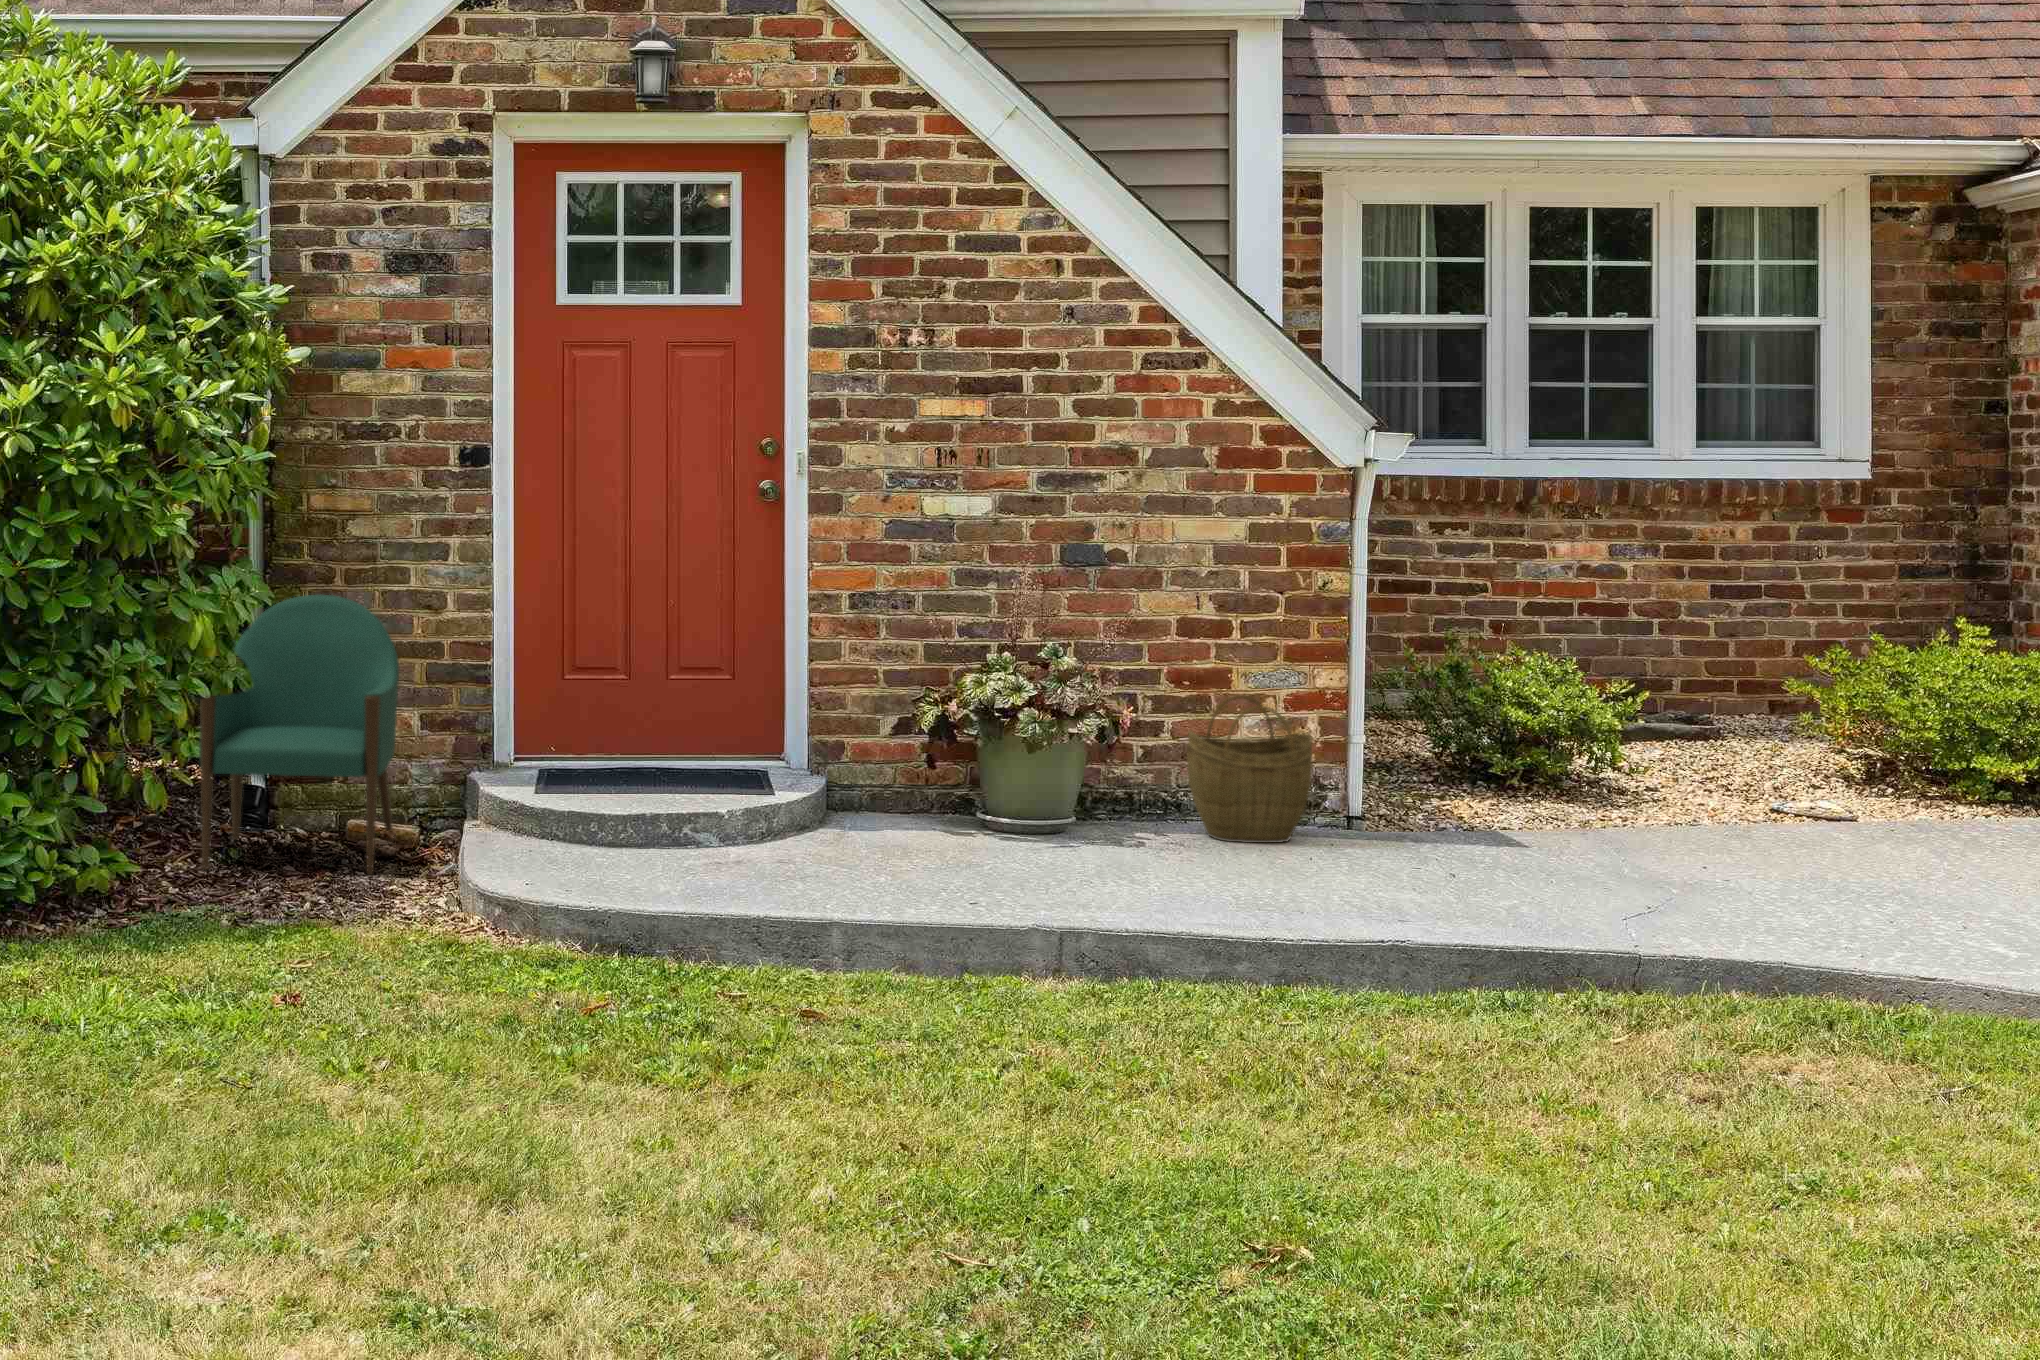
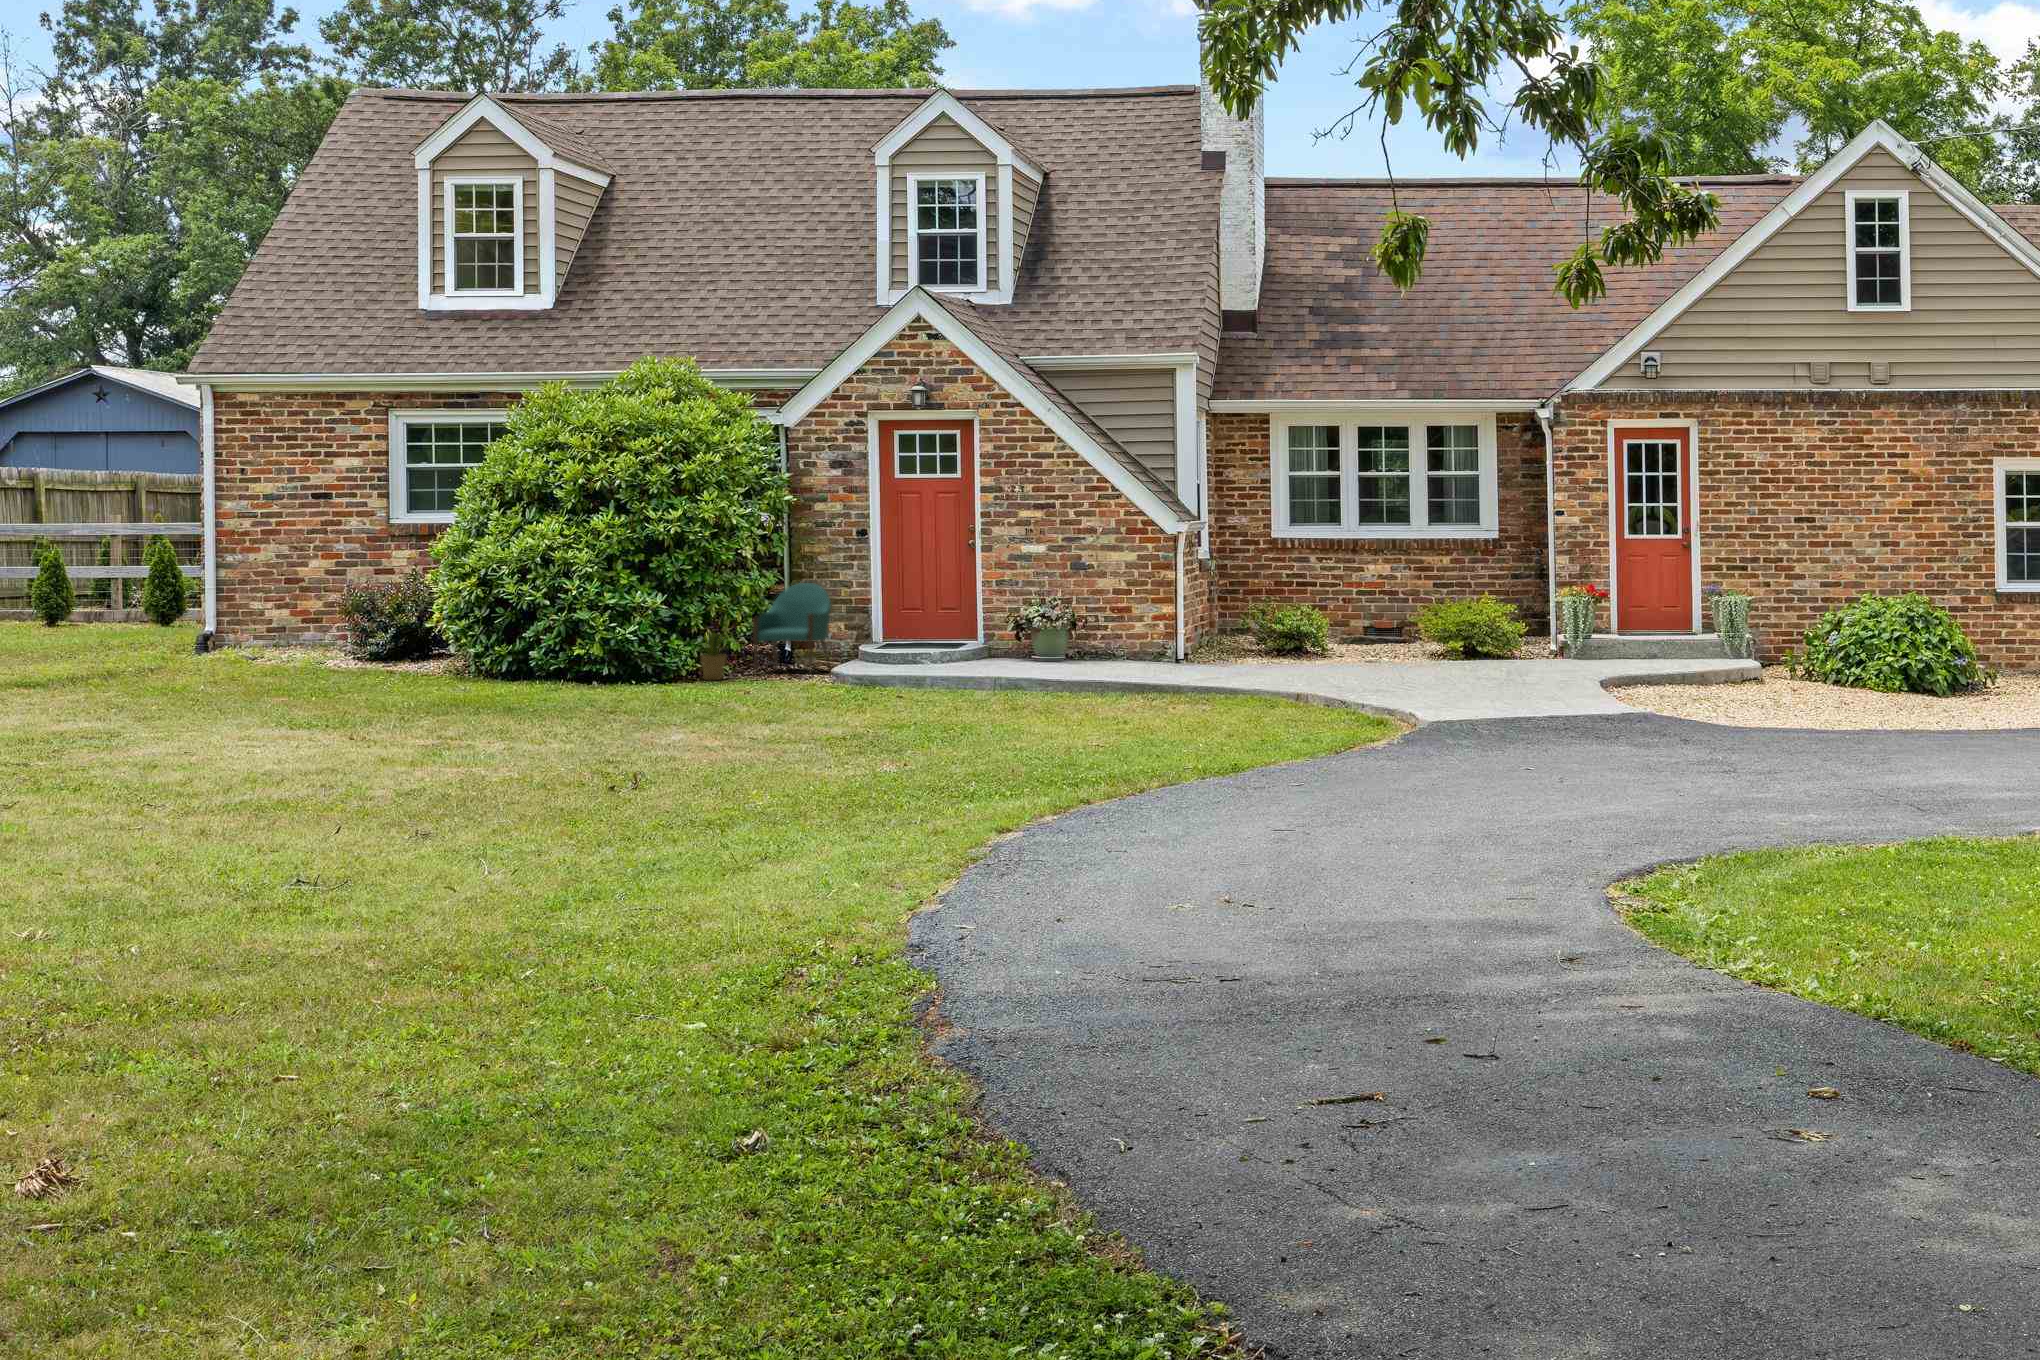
woven basket: present [1187,695,1313,843] -> none [1104,613,1147,662]
potted plant: none [76,757,165,918] -> present [701,632,726,680]

